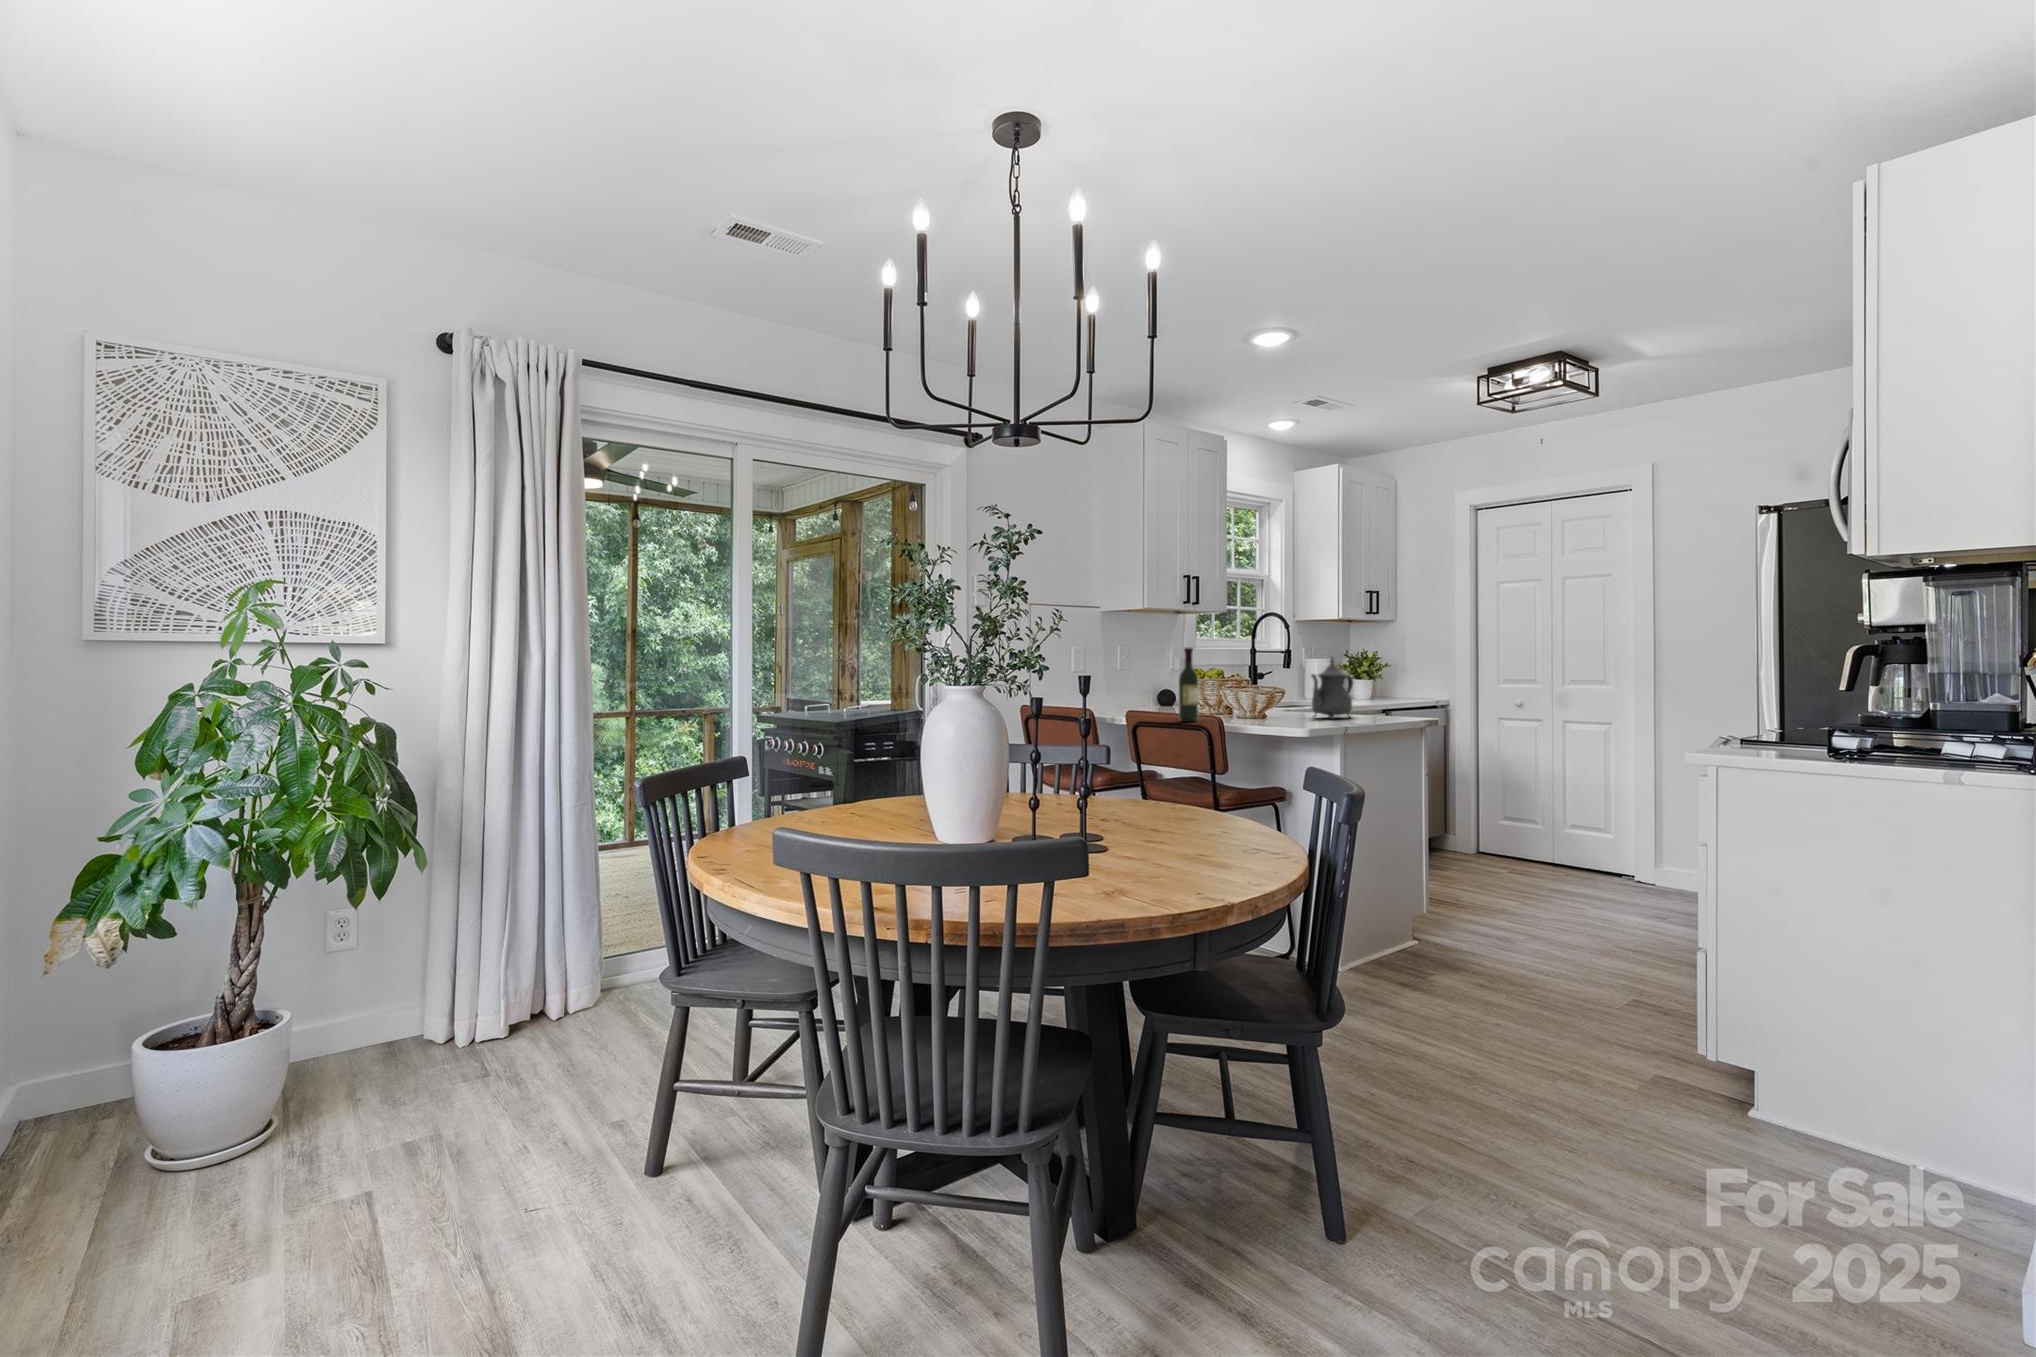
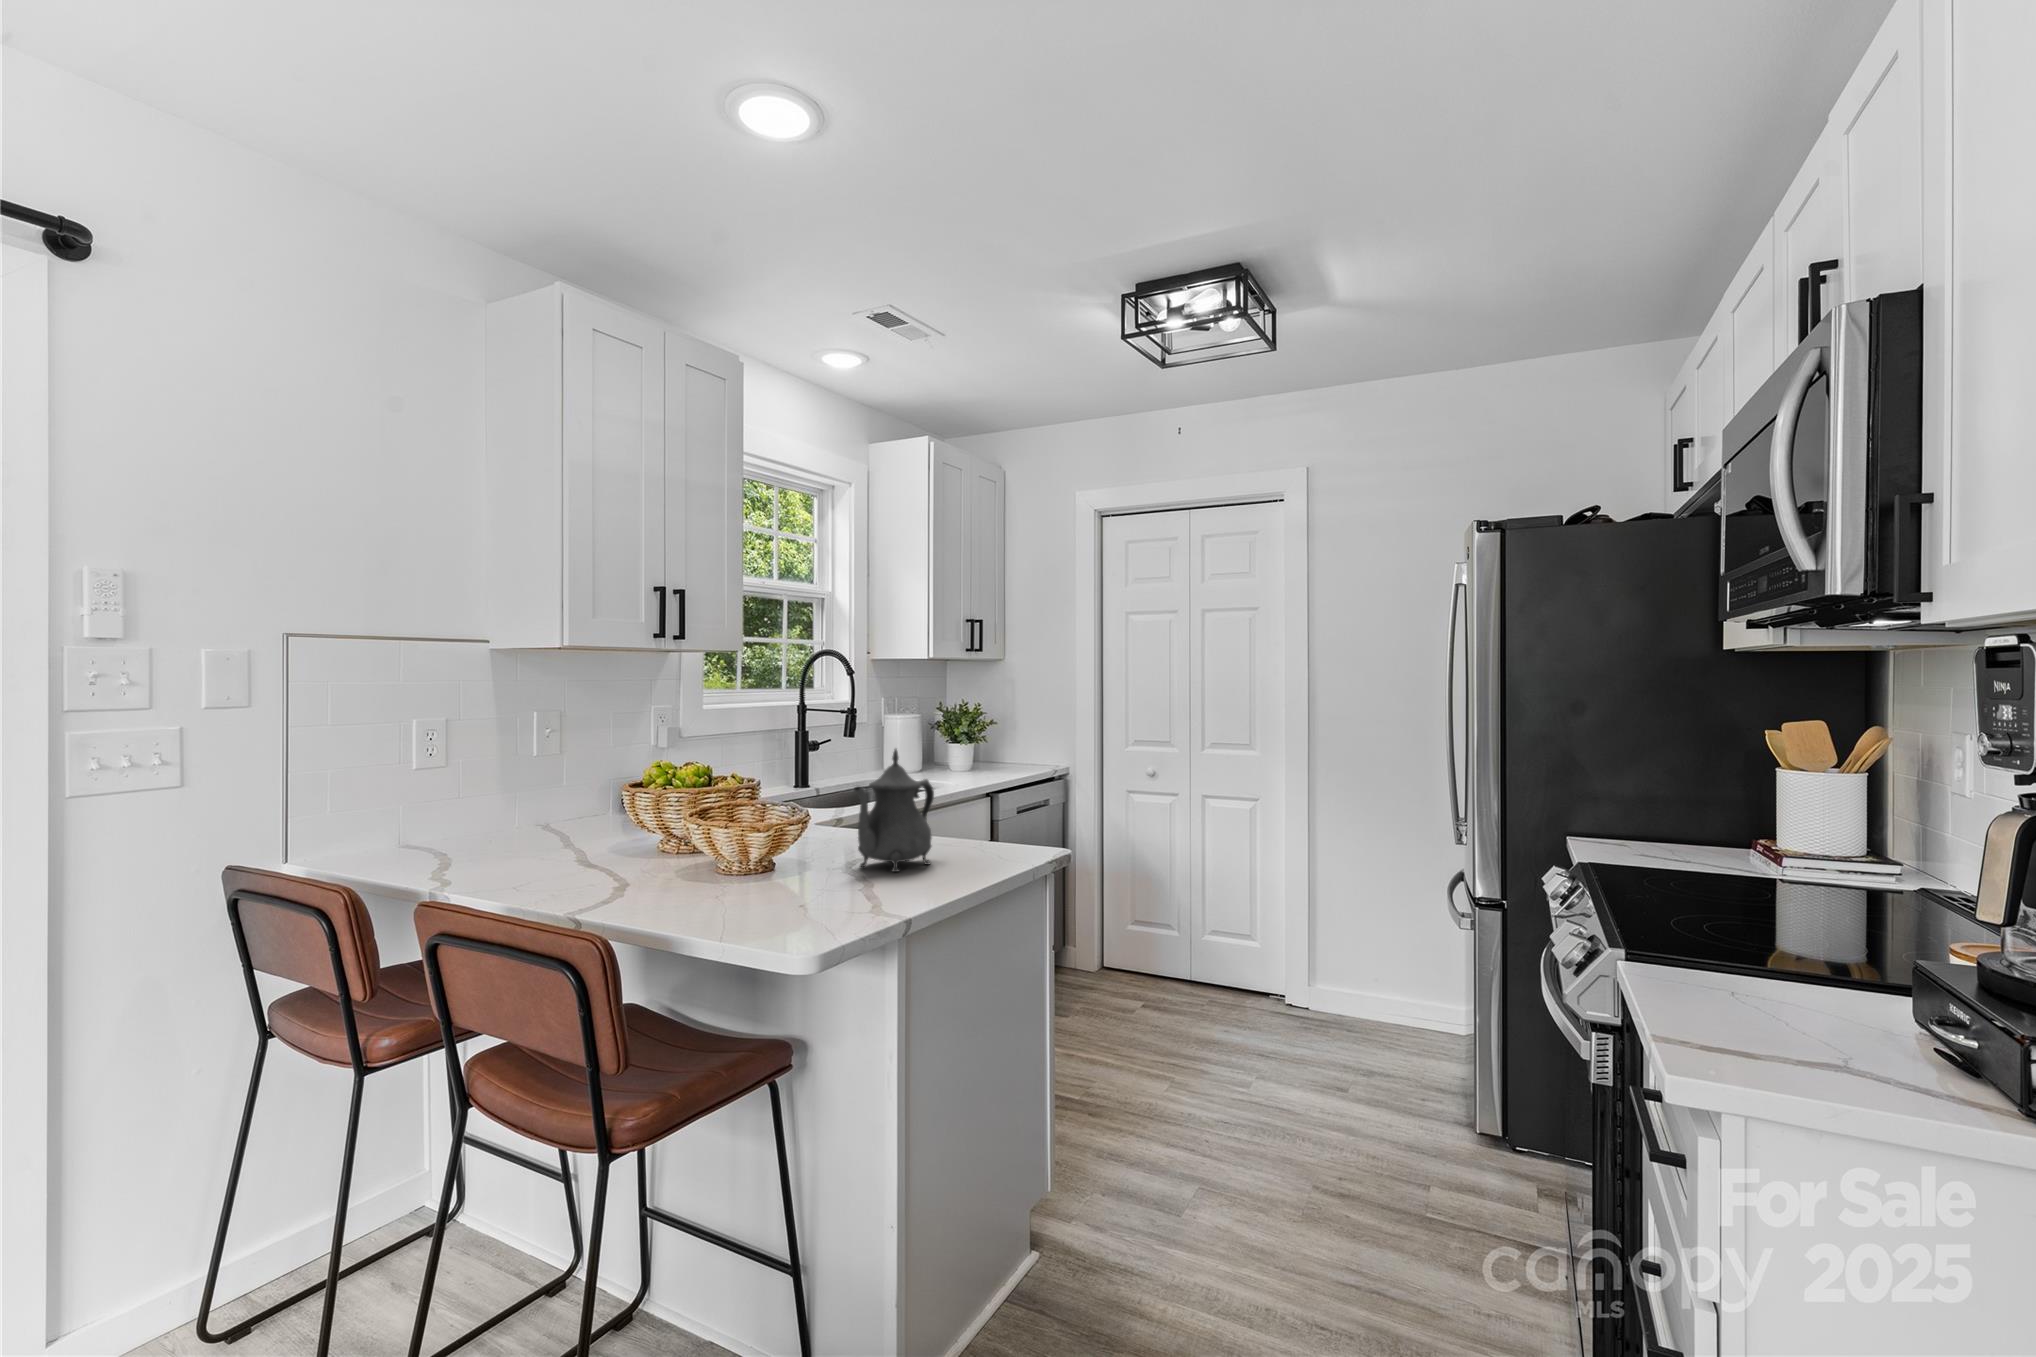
wine bottle: present [1179,648,1199,721] -> none [579,737,623,896]

